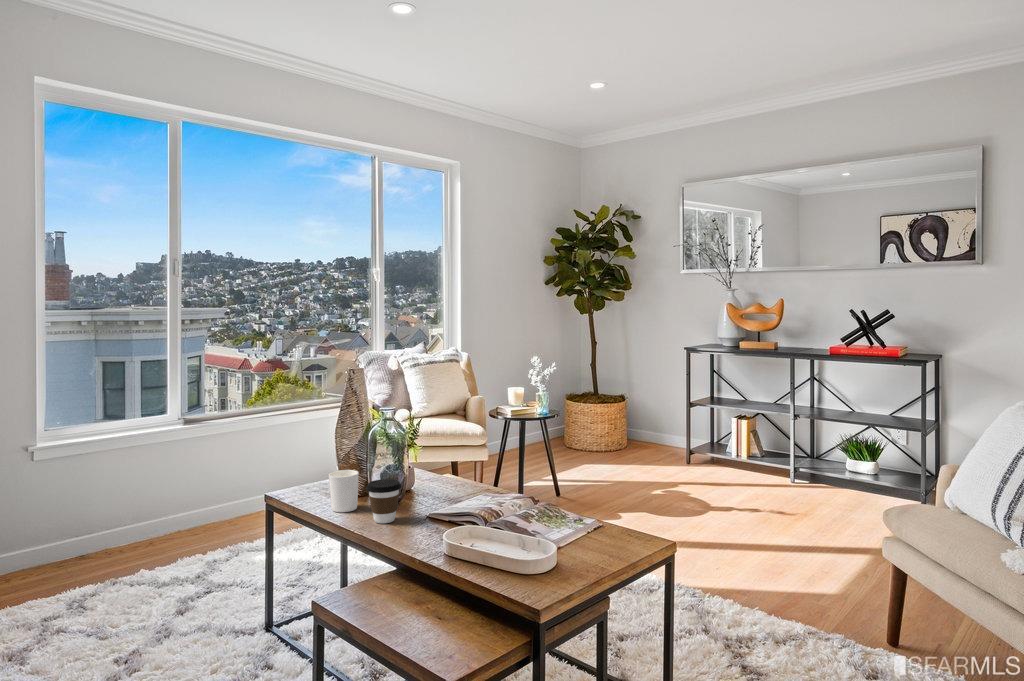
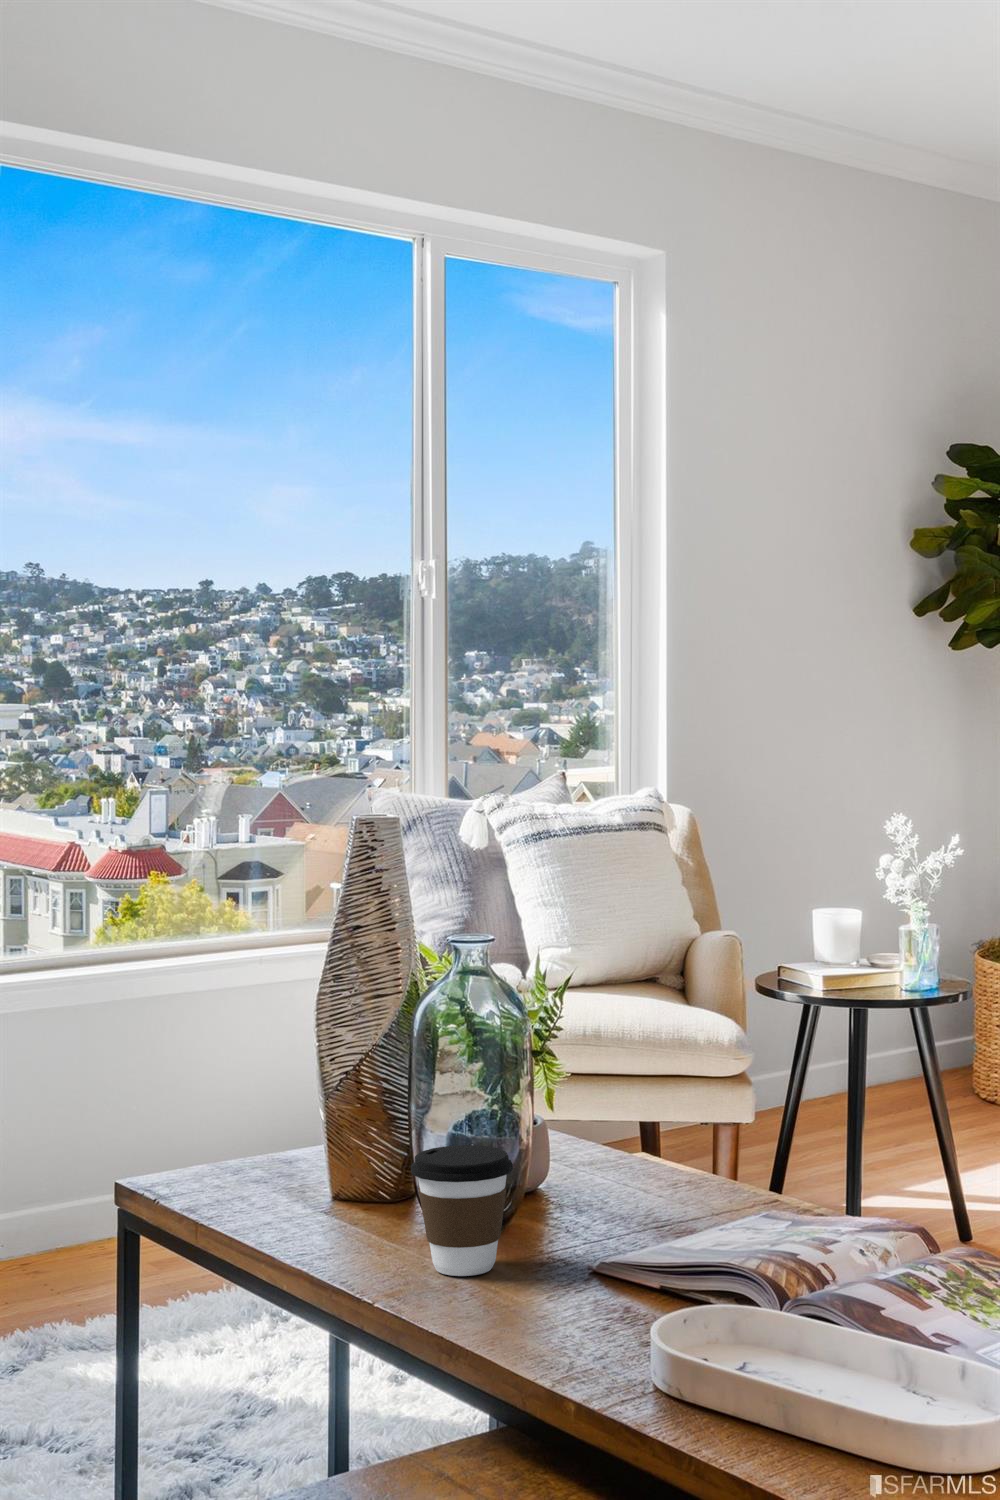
candle holder: present [329,470,359,512] -> none [300,1120,386,1243]

